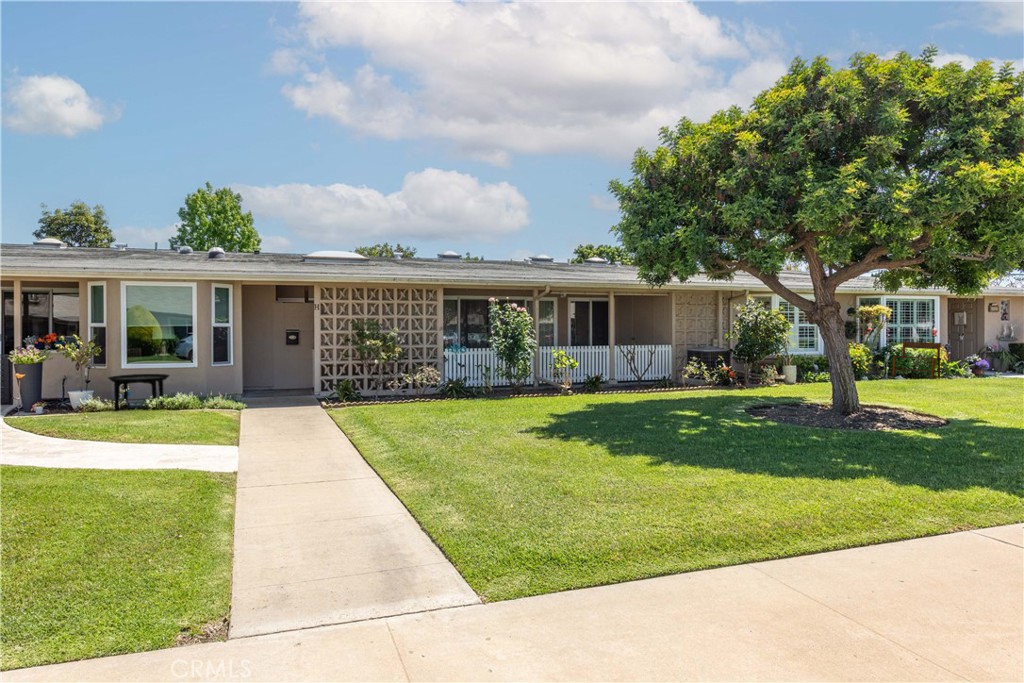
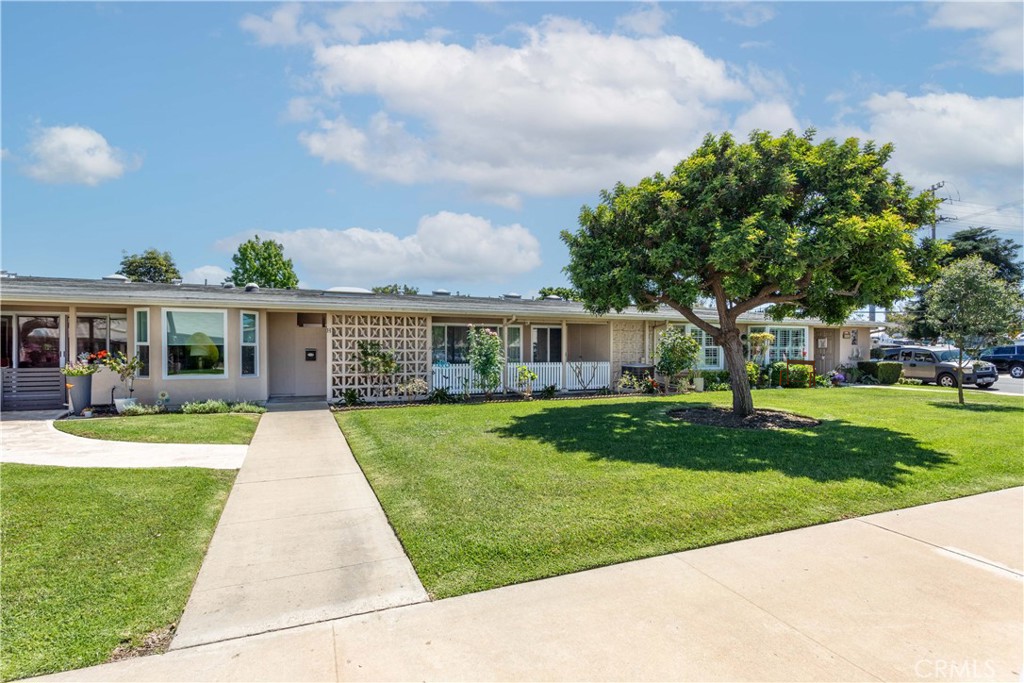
round table: present [109,374,169,411] -> none [149,383,203,414]

